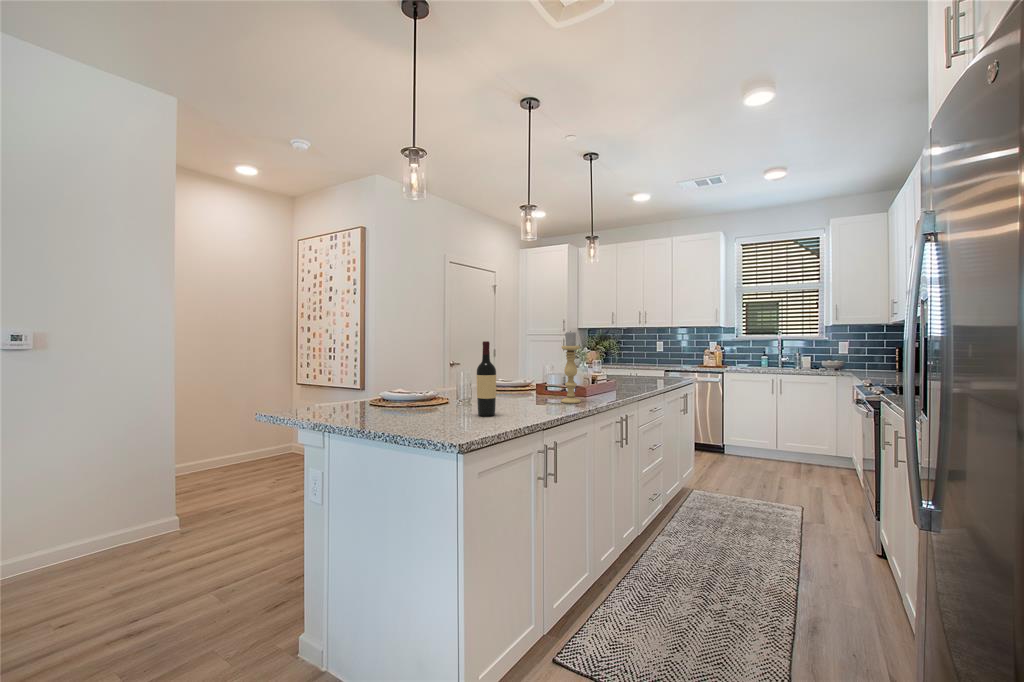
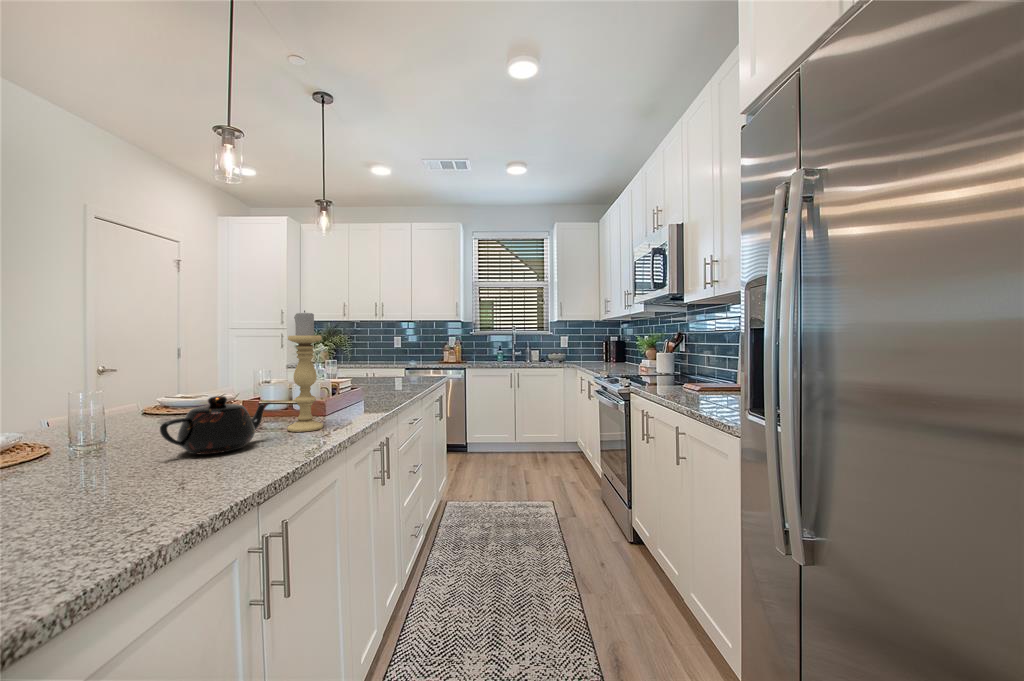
wine bottle: present [477,341,496,416] -> none [64,320,127,499]
teapot: none [505,378,552,408] -> present [160,396,270,454]

